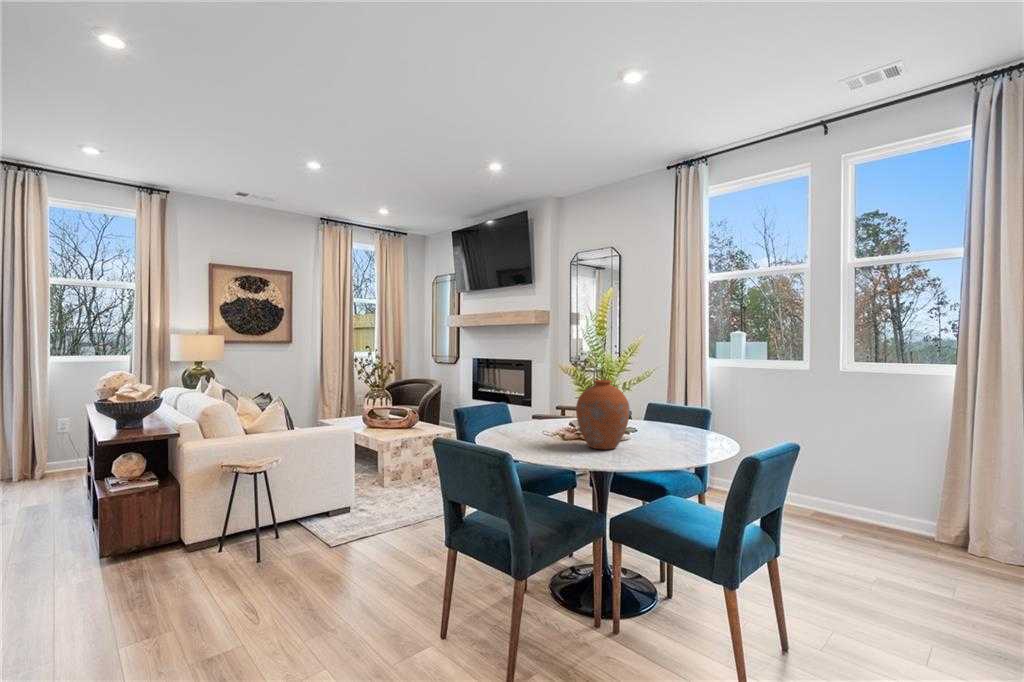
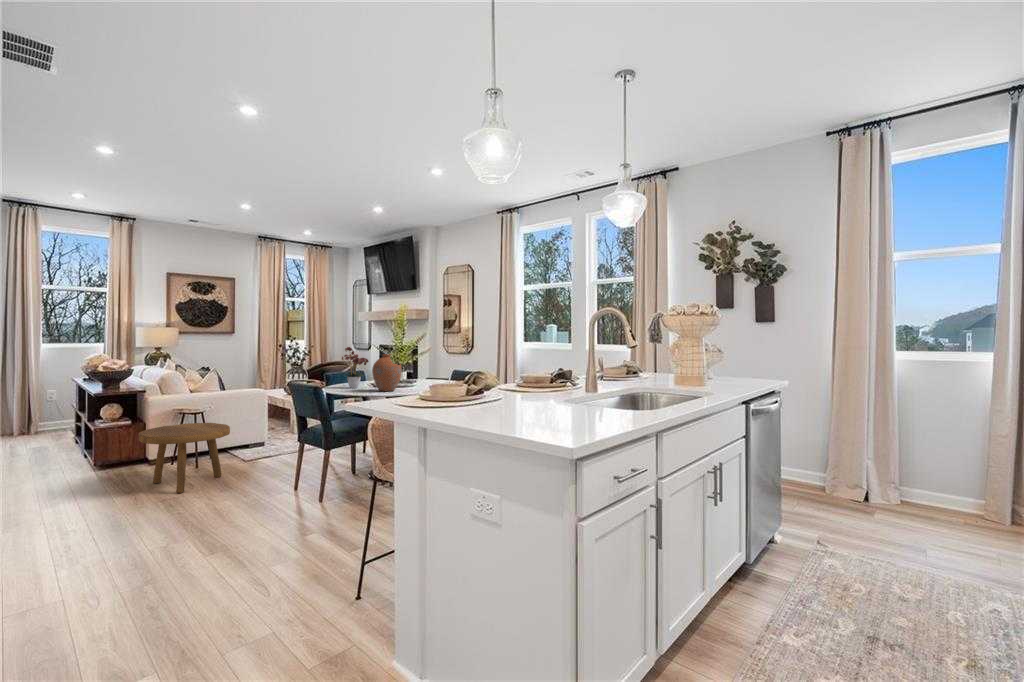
flower arrangement: none [507,362,556,439] -> present [342,347,369,388]
footstool: none [165,492,317,639] -> present [139,423,230,493]

